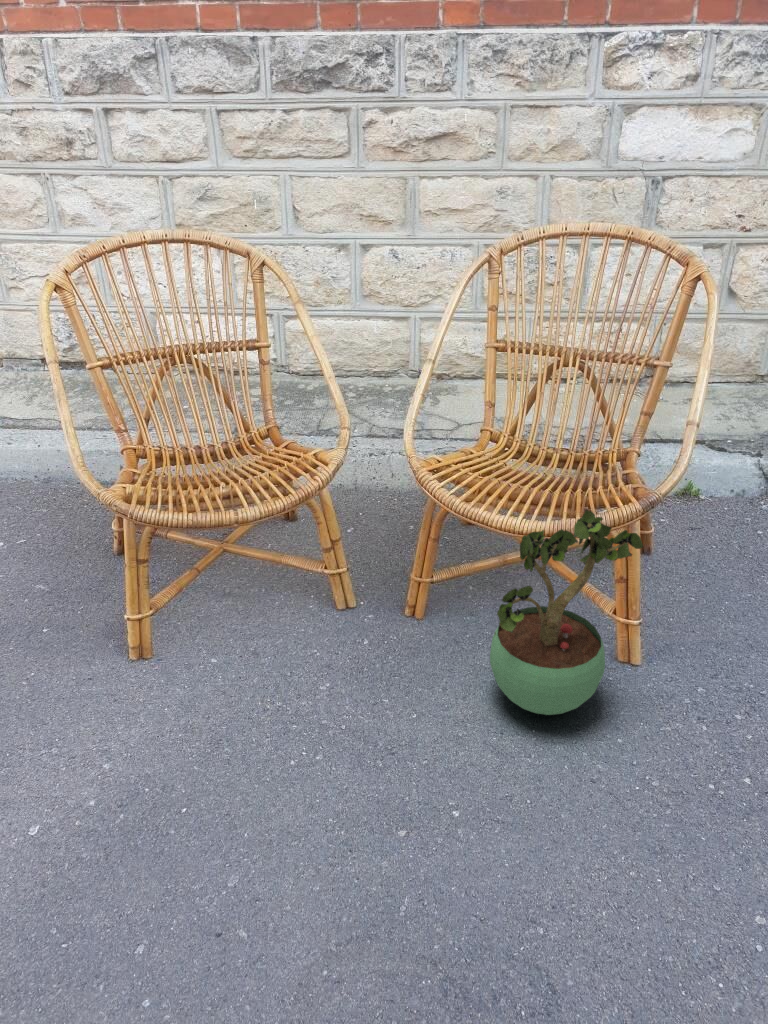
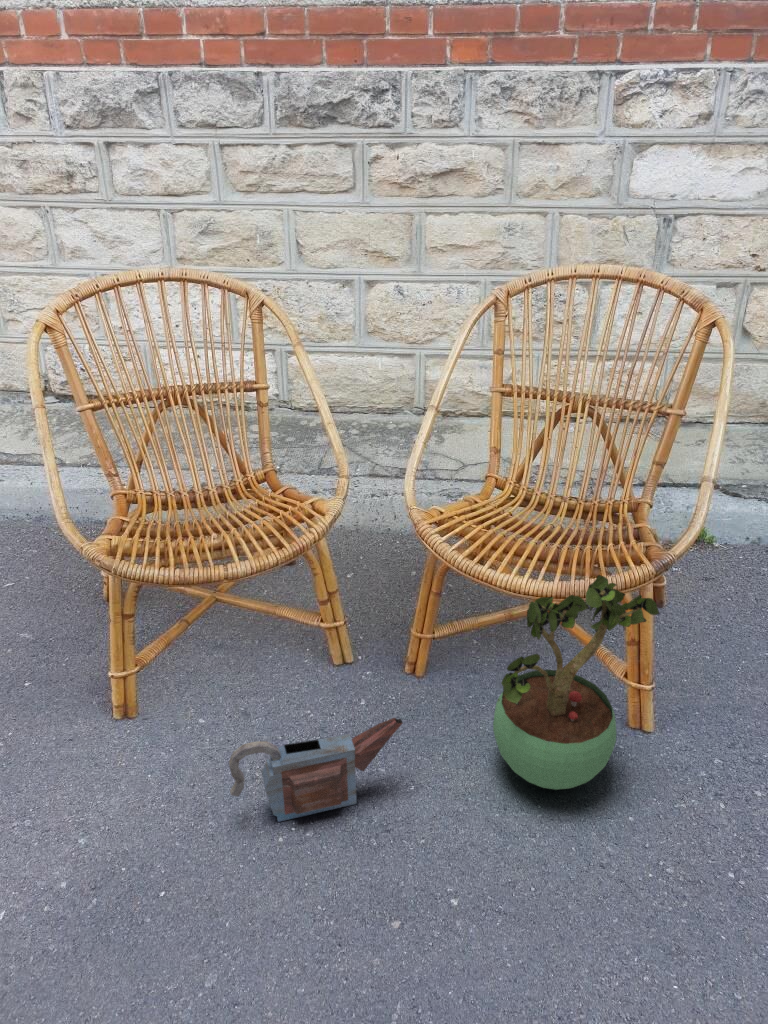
watering can: none [244,649,405,748] -> present [229,718,403,822]

